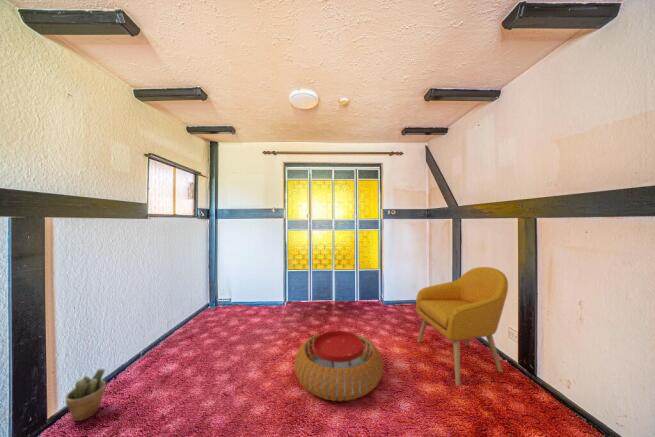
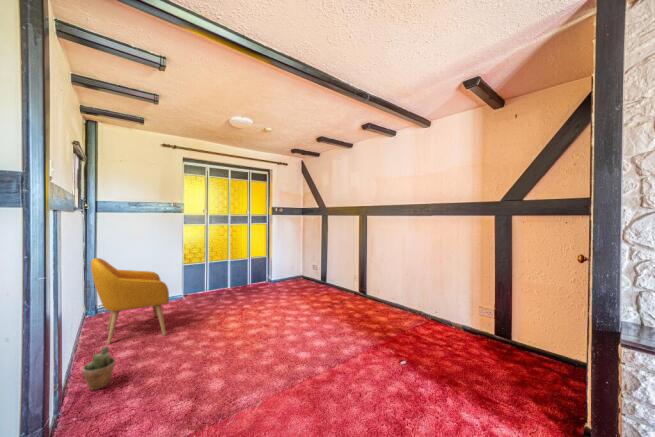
armchair: present [416,267,508,386] -> present [91,258,169,344]
pouf: present [295,331,383,401] -> none [247,293,306,328]

